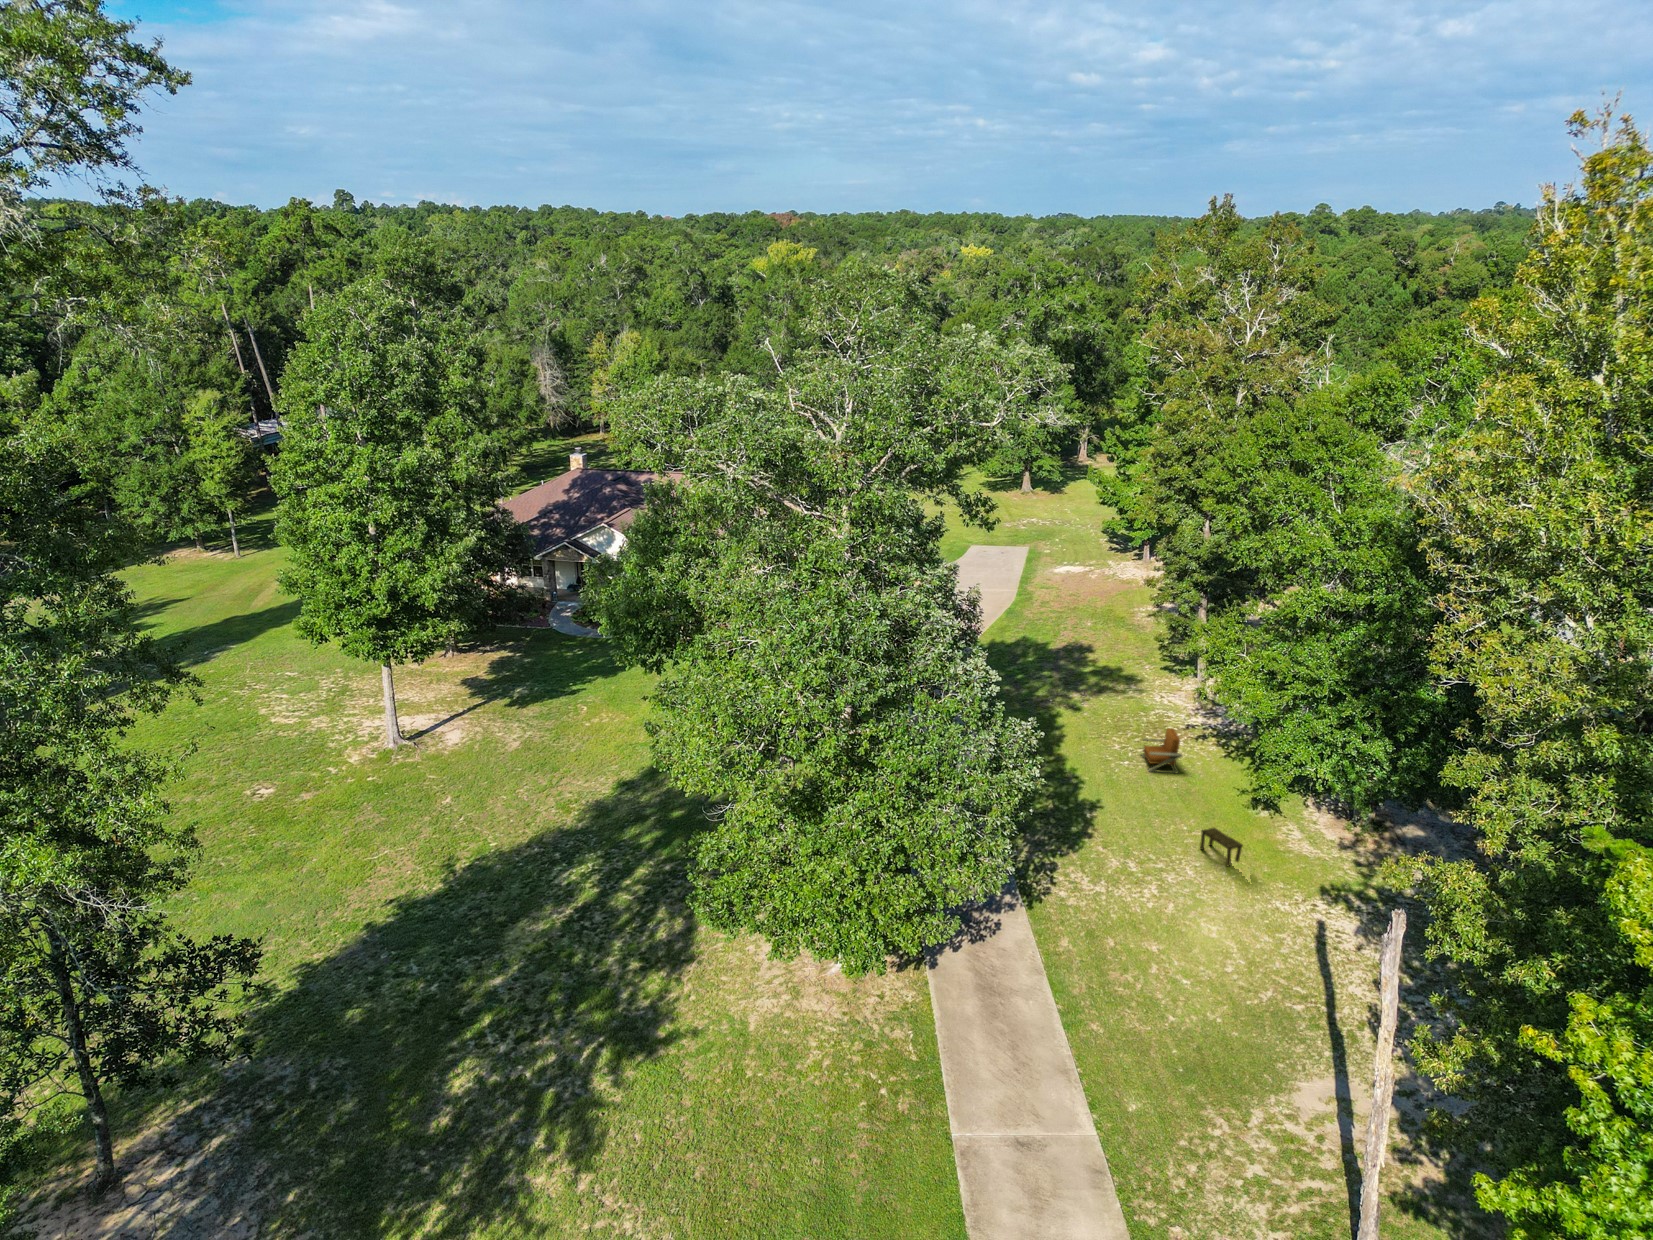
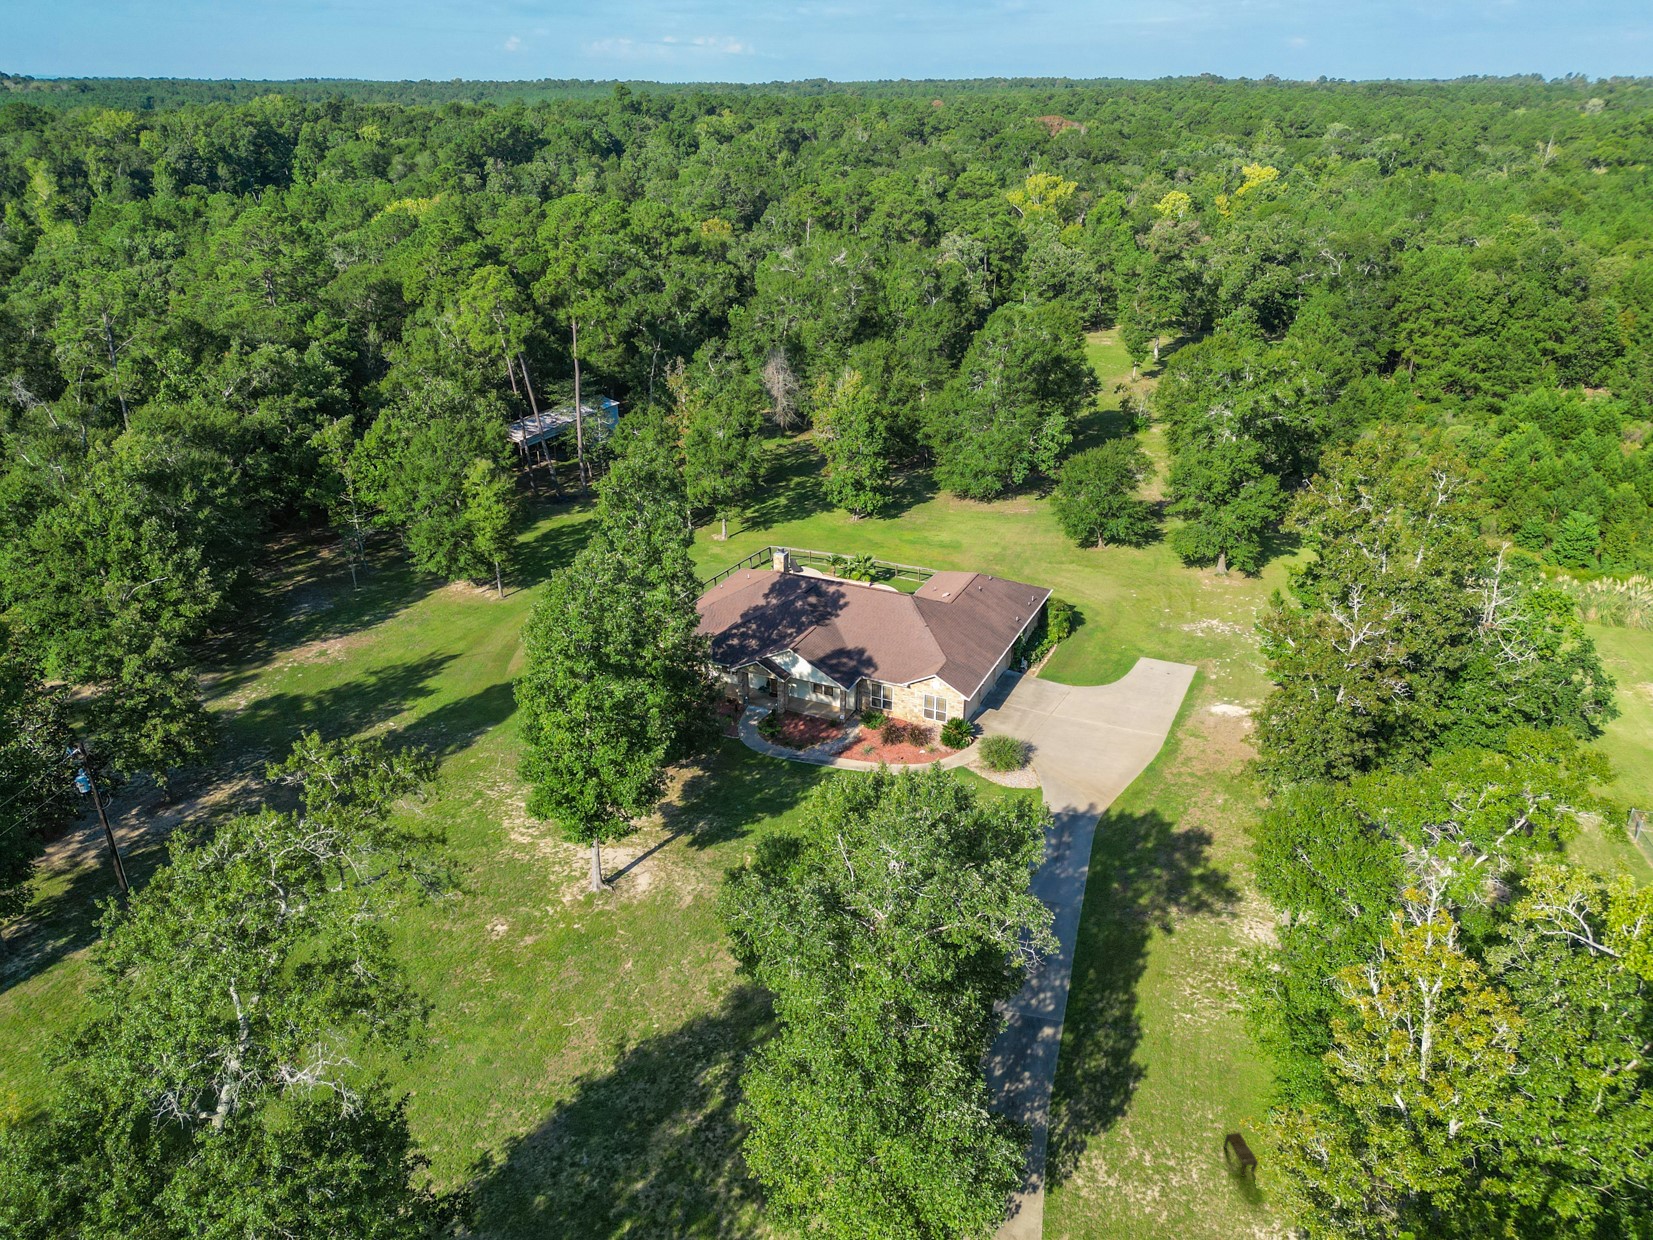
lounge chair: present [1141,728,1182,773] -> none [1207,990,1240,1037]

